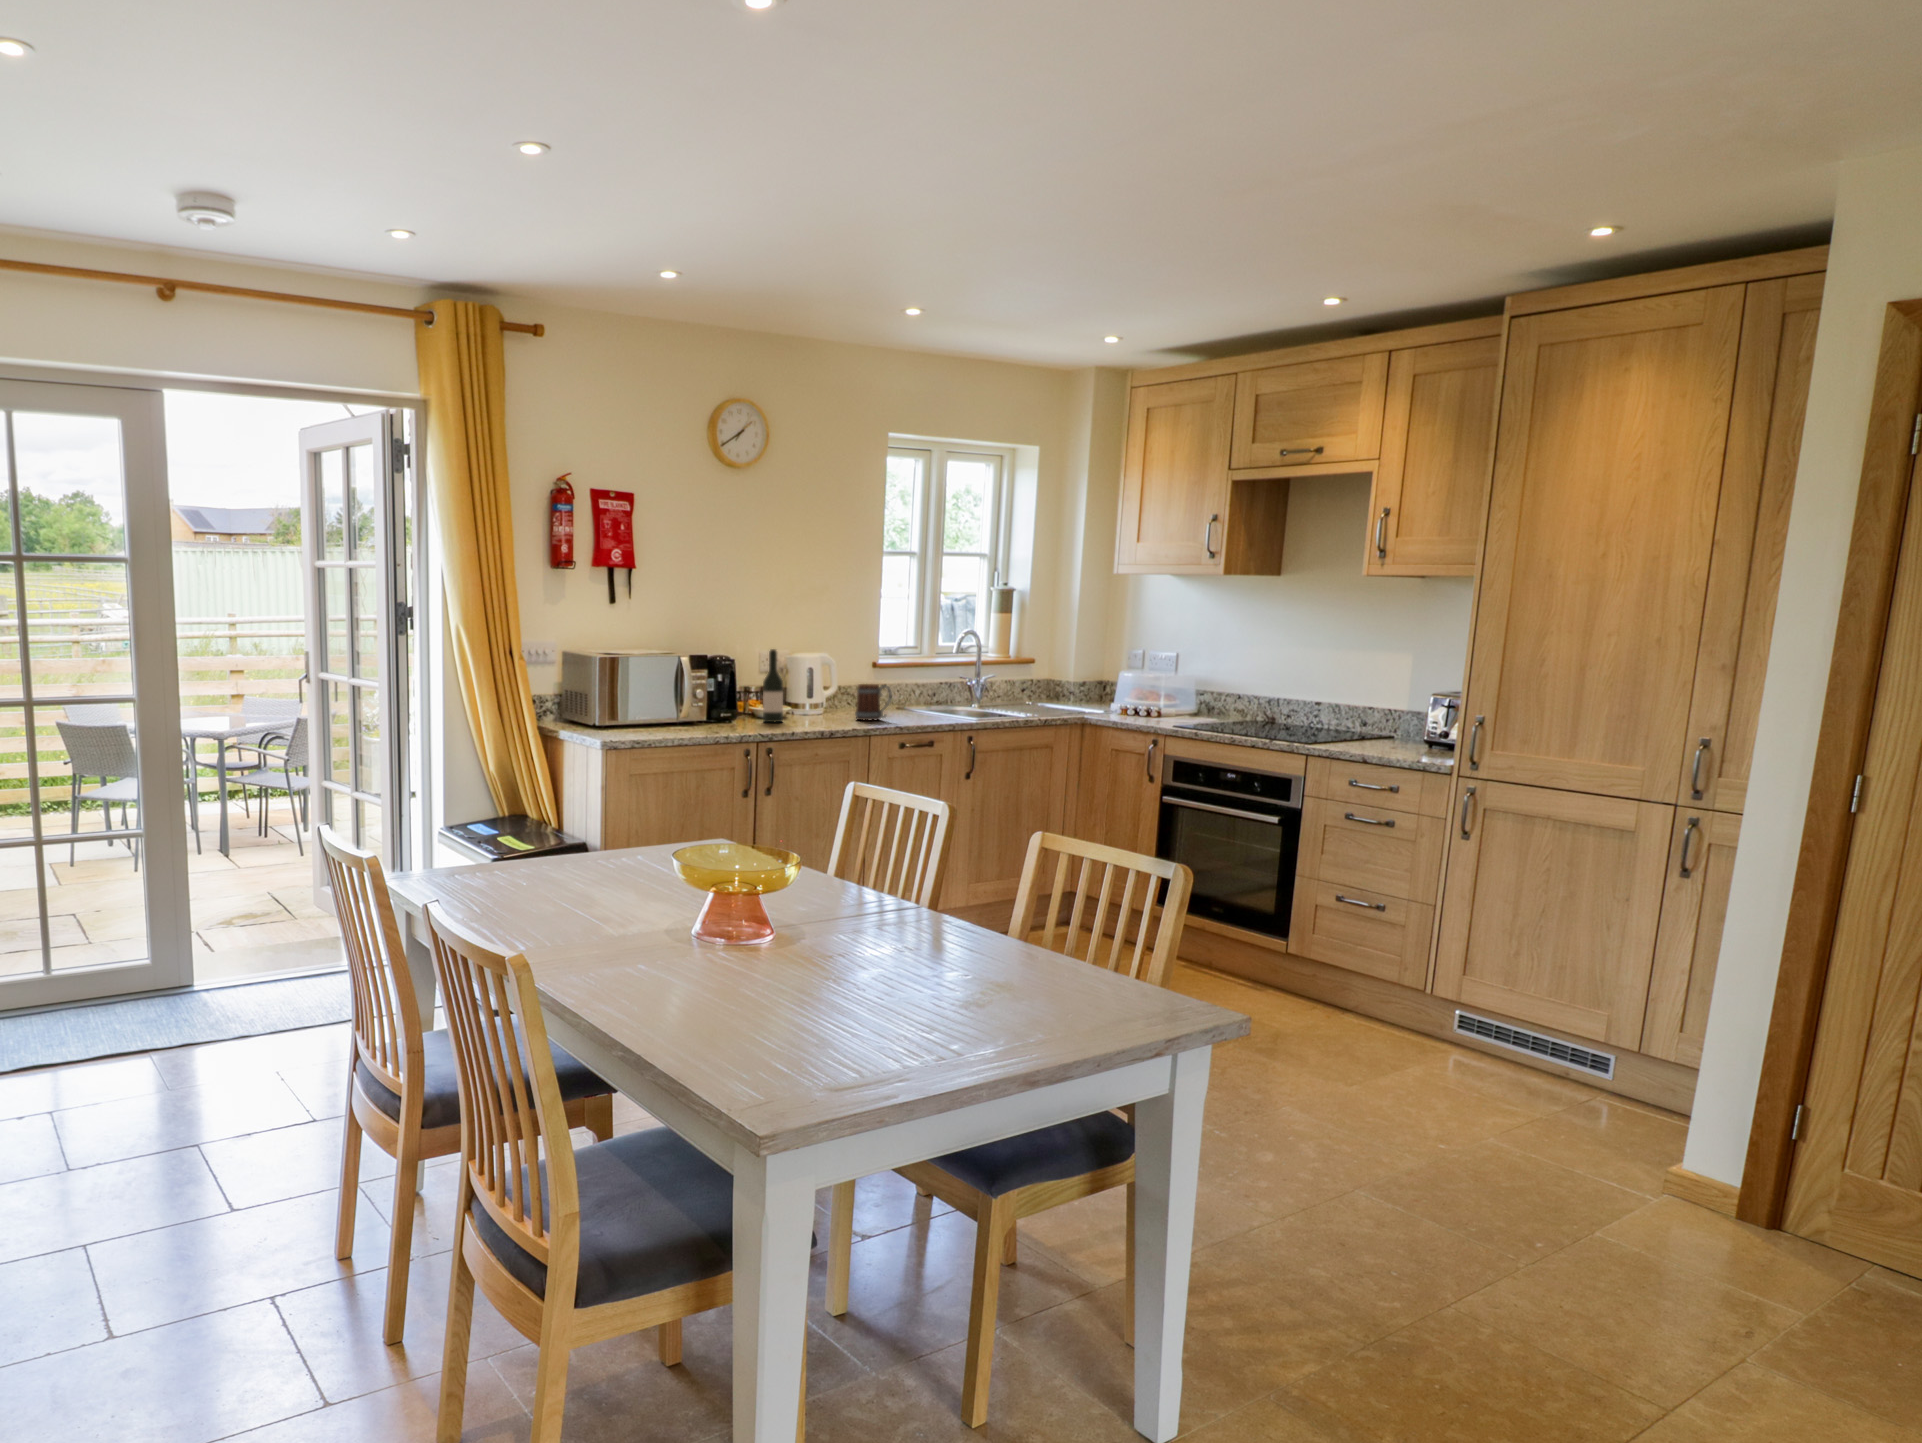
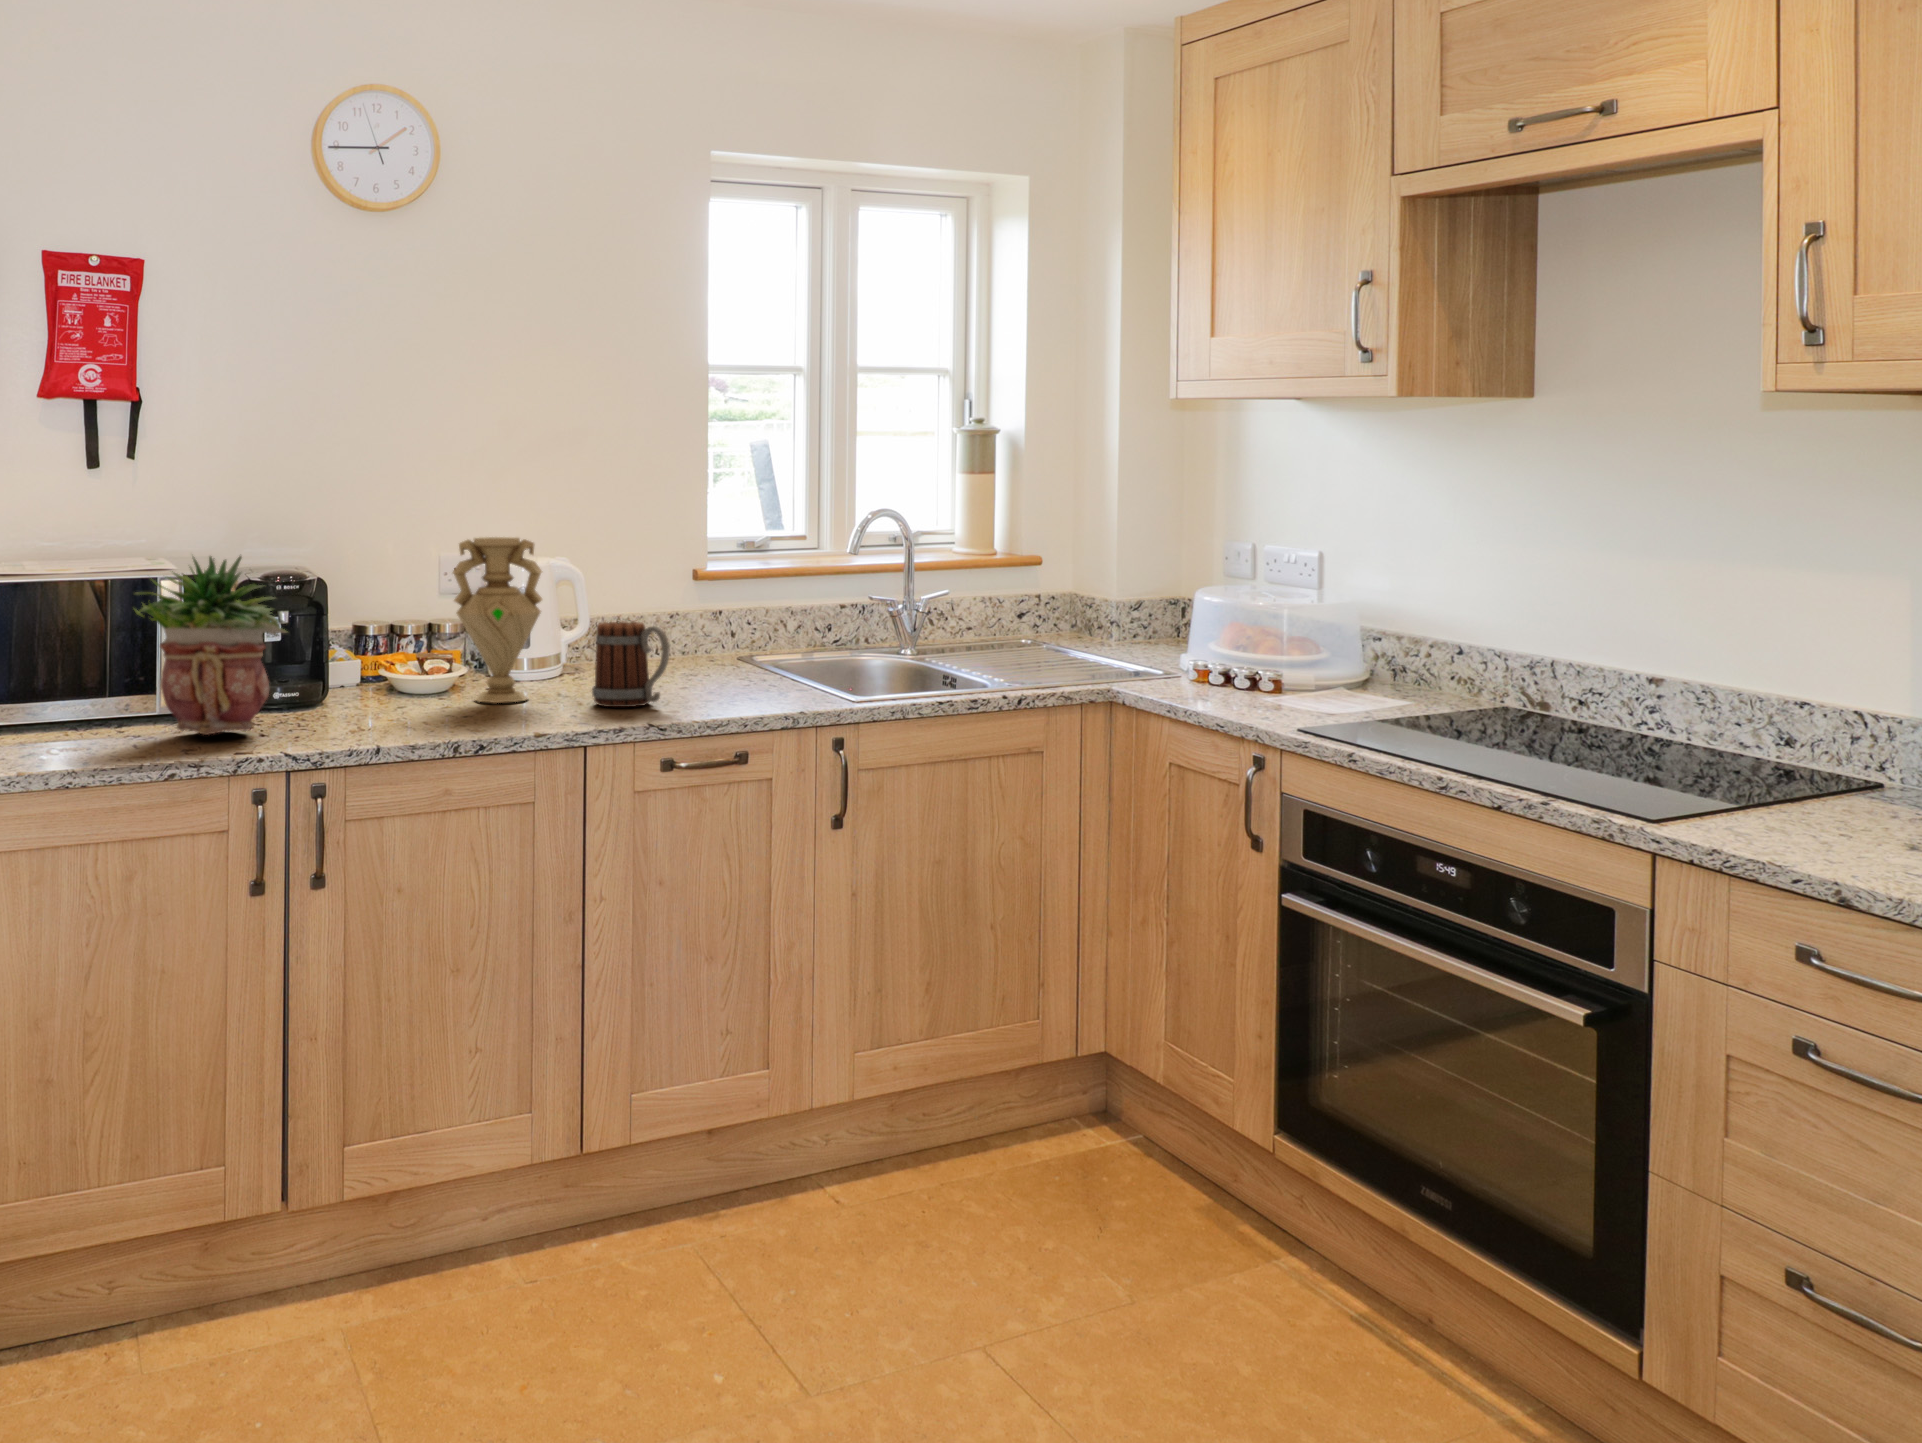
vase: none [794,647,832,719] -> present [453,537,542,703]
wine bottle: present [763,649,783,722] -> none [364,542,415,714]
potted plant: none [690,653,752,728] -> present [135,556,287,735]

